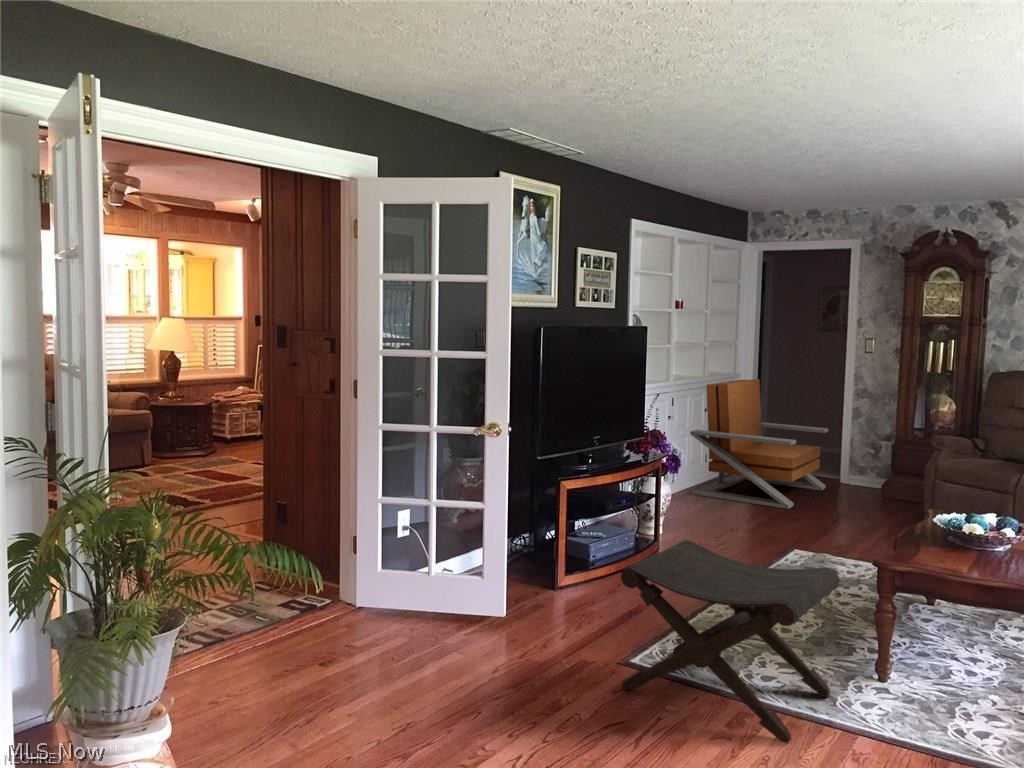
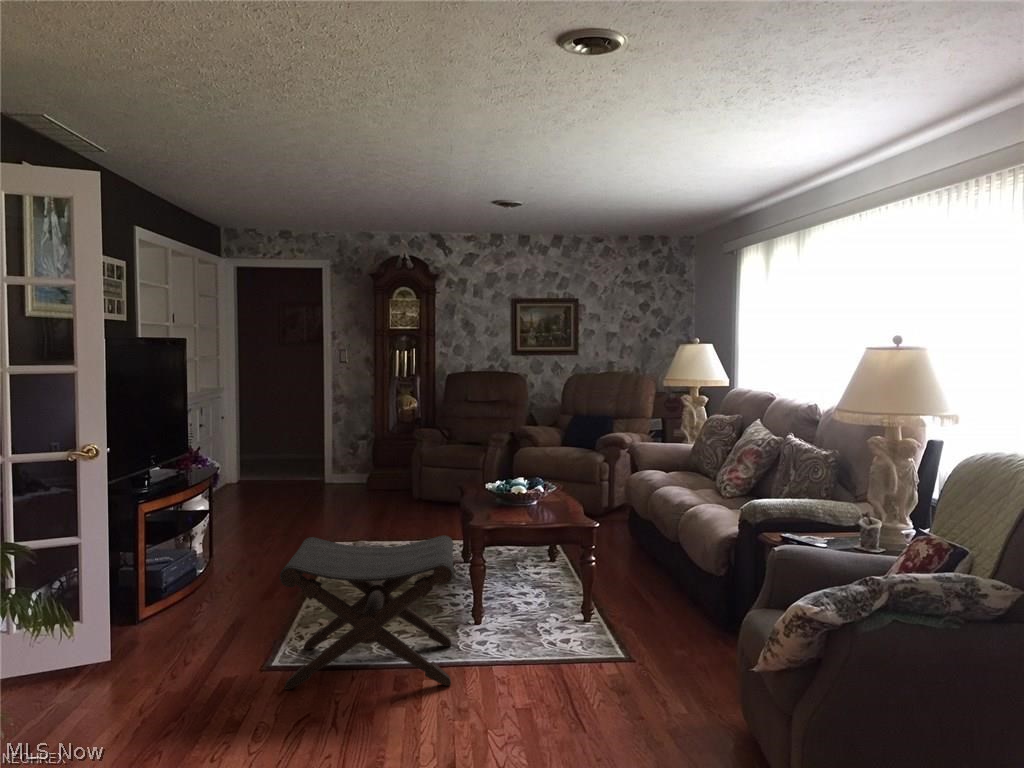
lounge chair: present [690,379,828,509] -> none [193,393,317,515]

